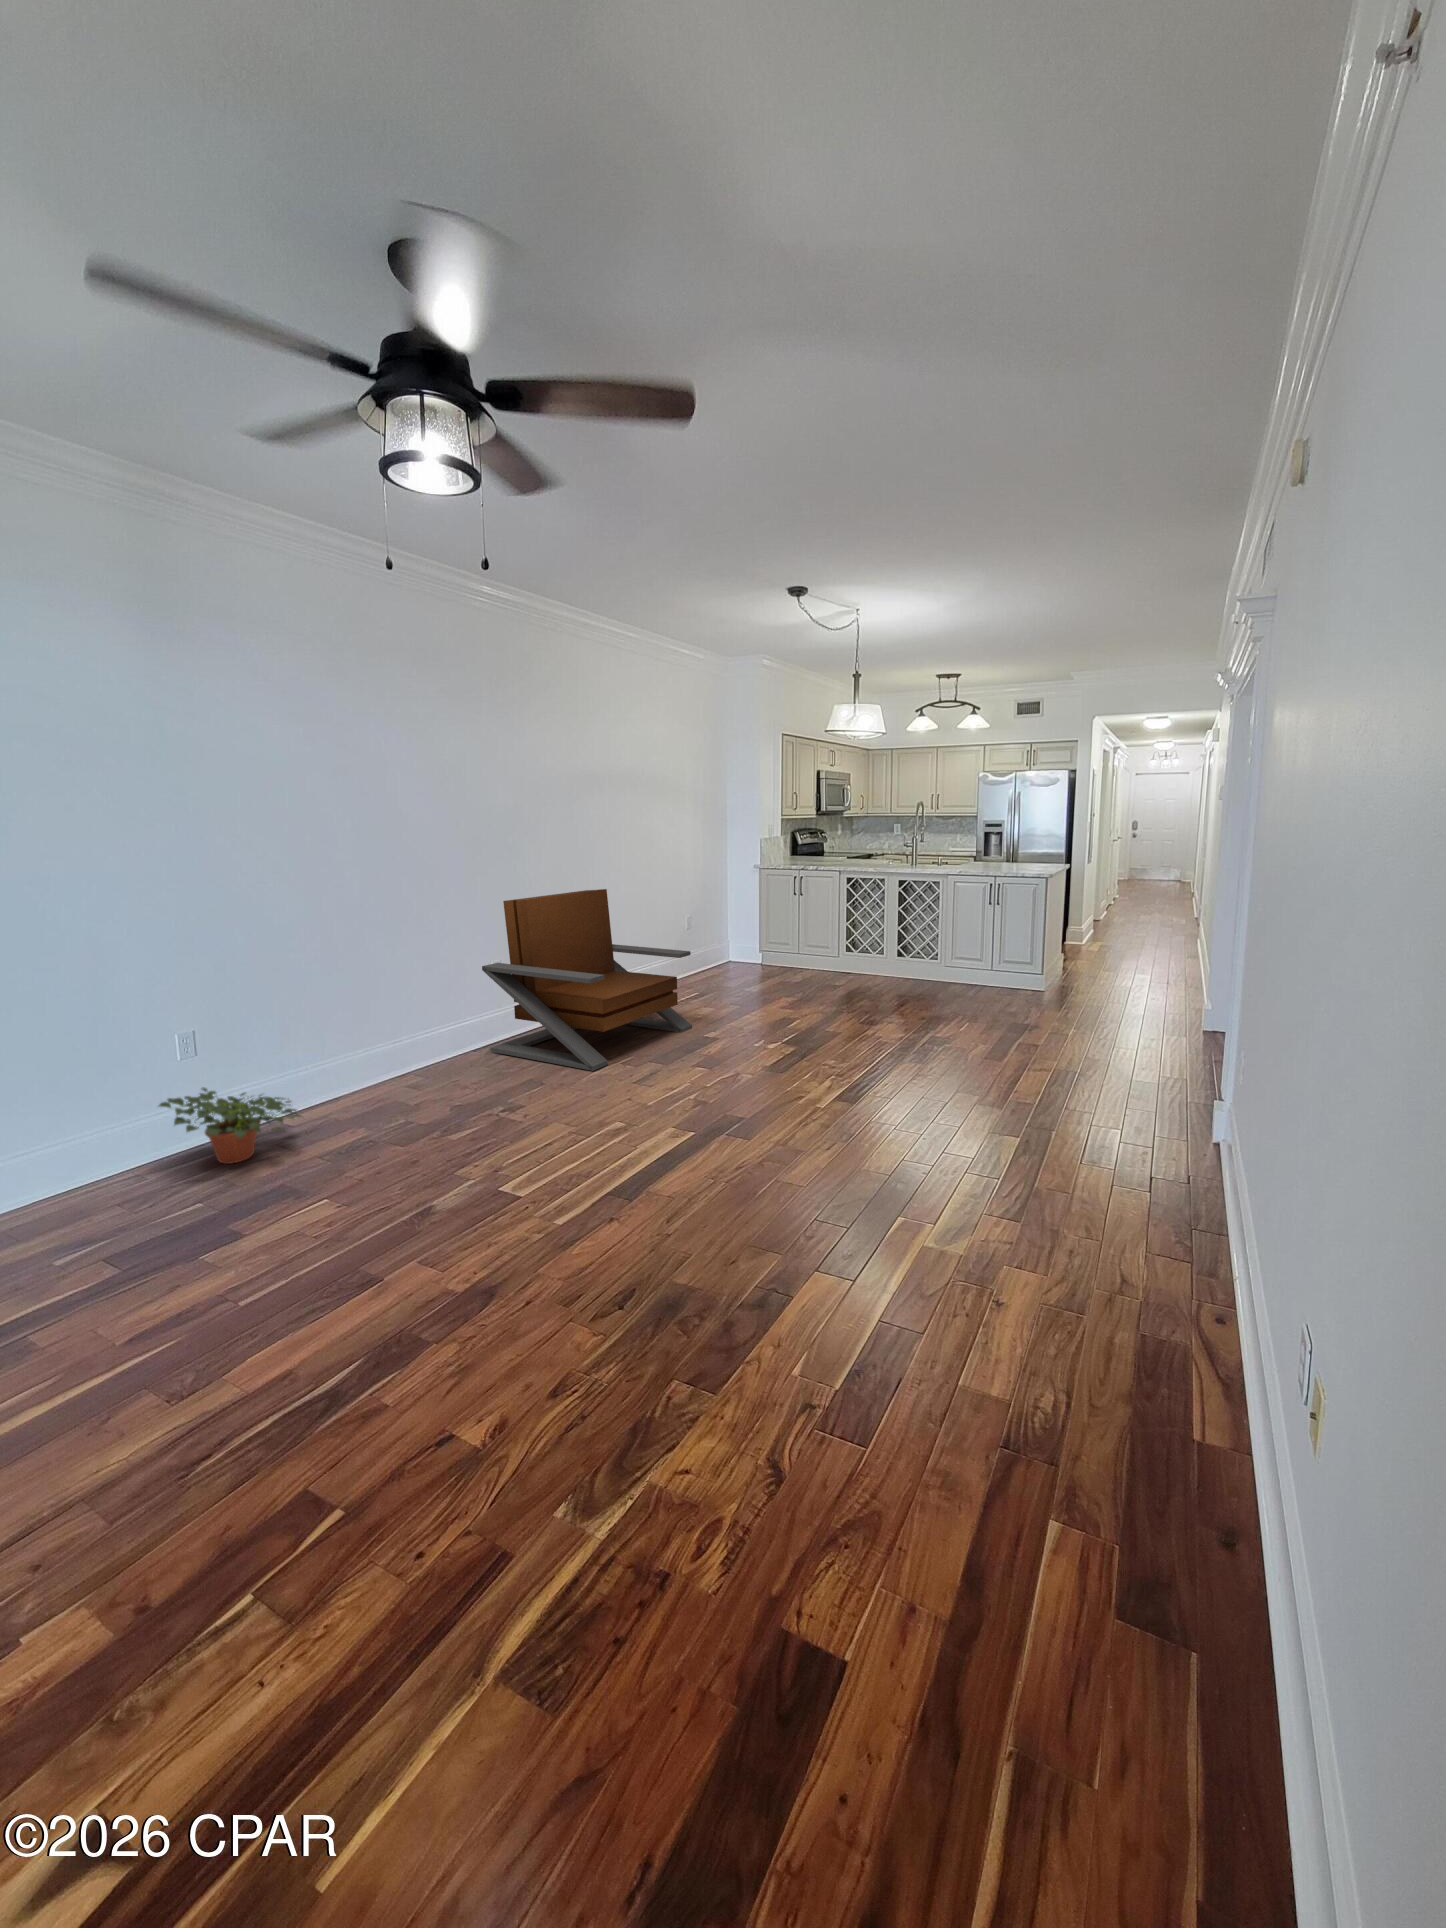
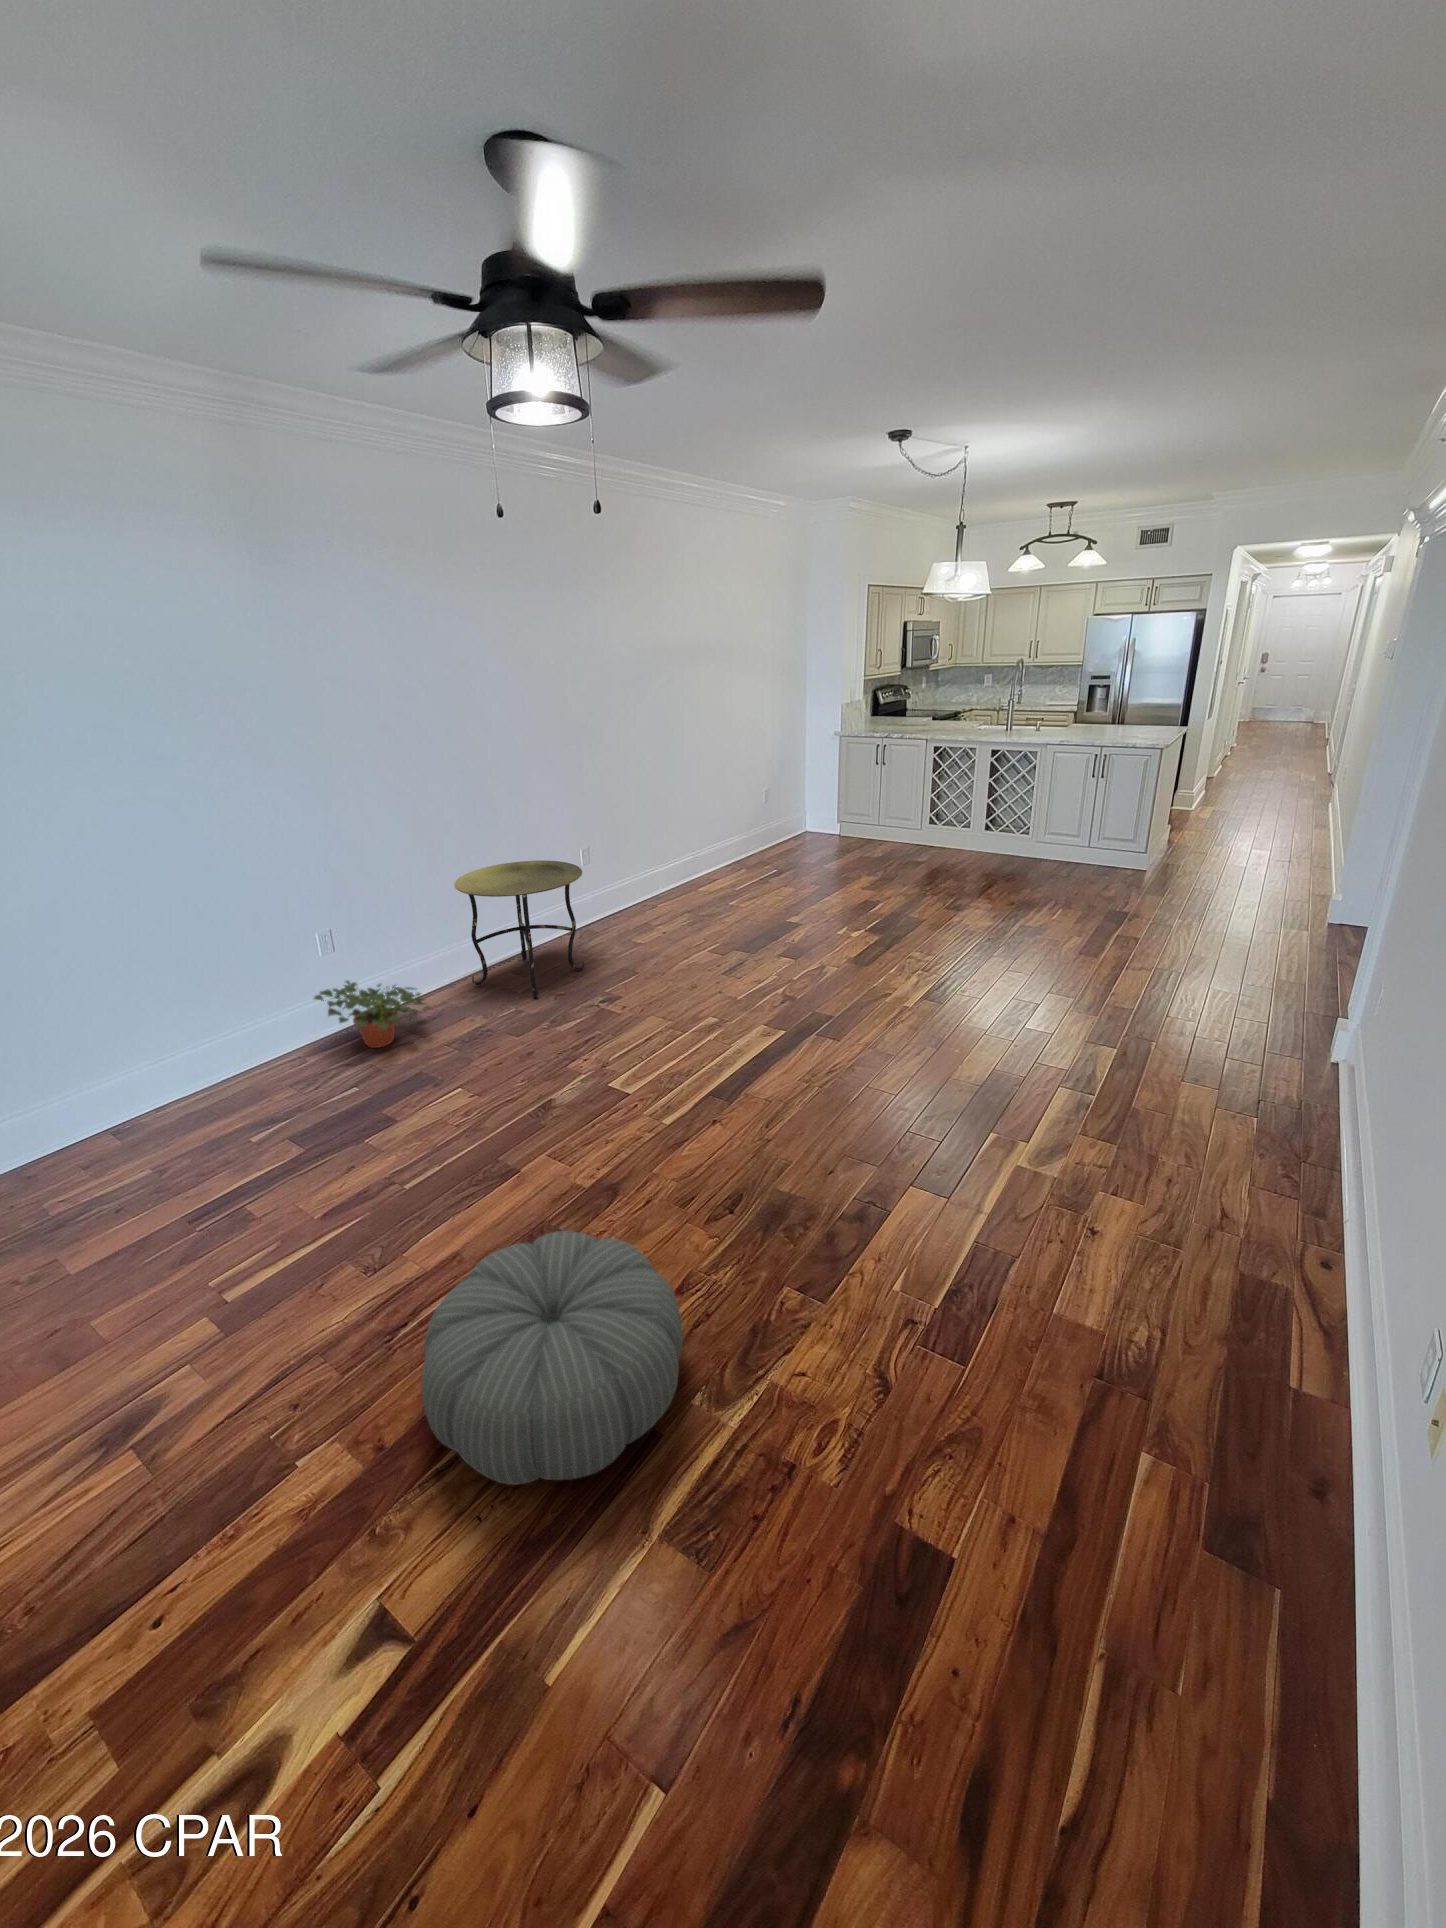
lounge chair: present [482,889,692,1071] -> none [574,773,774,959]
side table: none [343,967,487,1110] -> present [454,860,584,998]
pouf: none [203,1321,546,1632] -> present [422,1231,683,1485]

